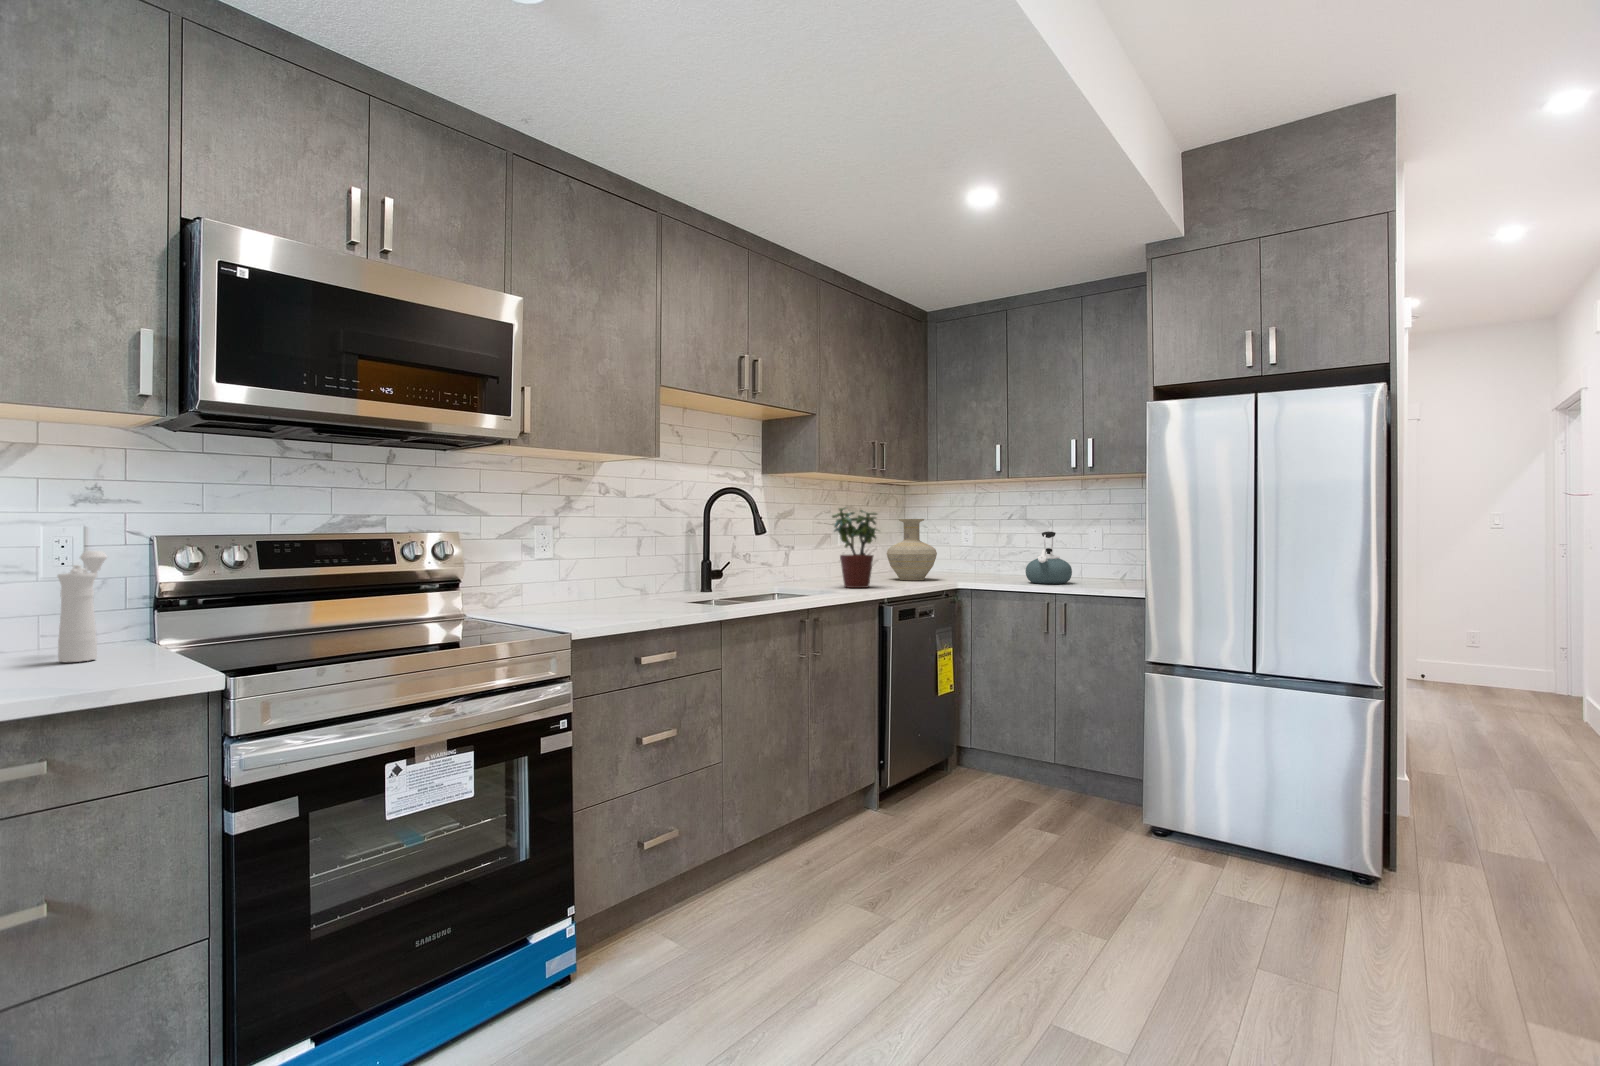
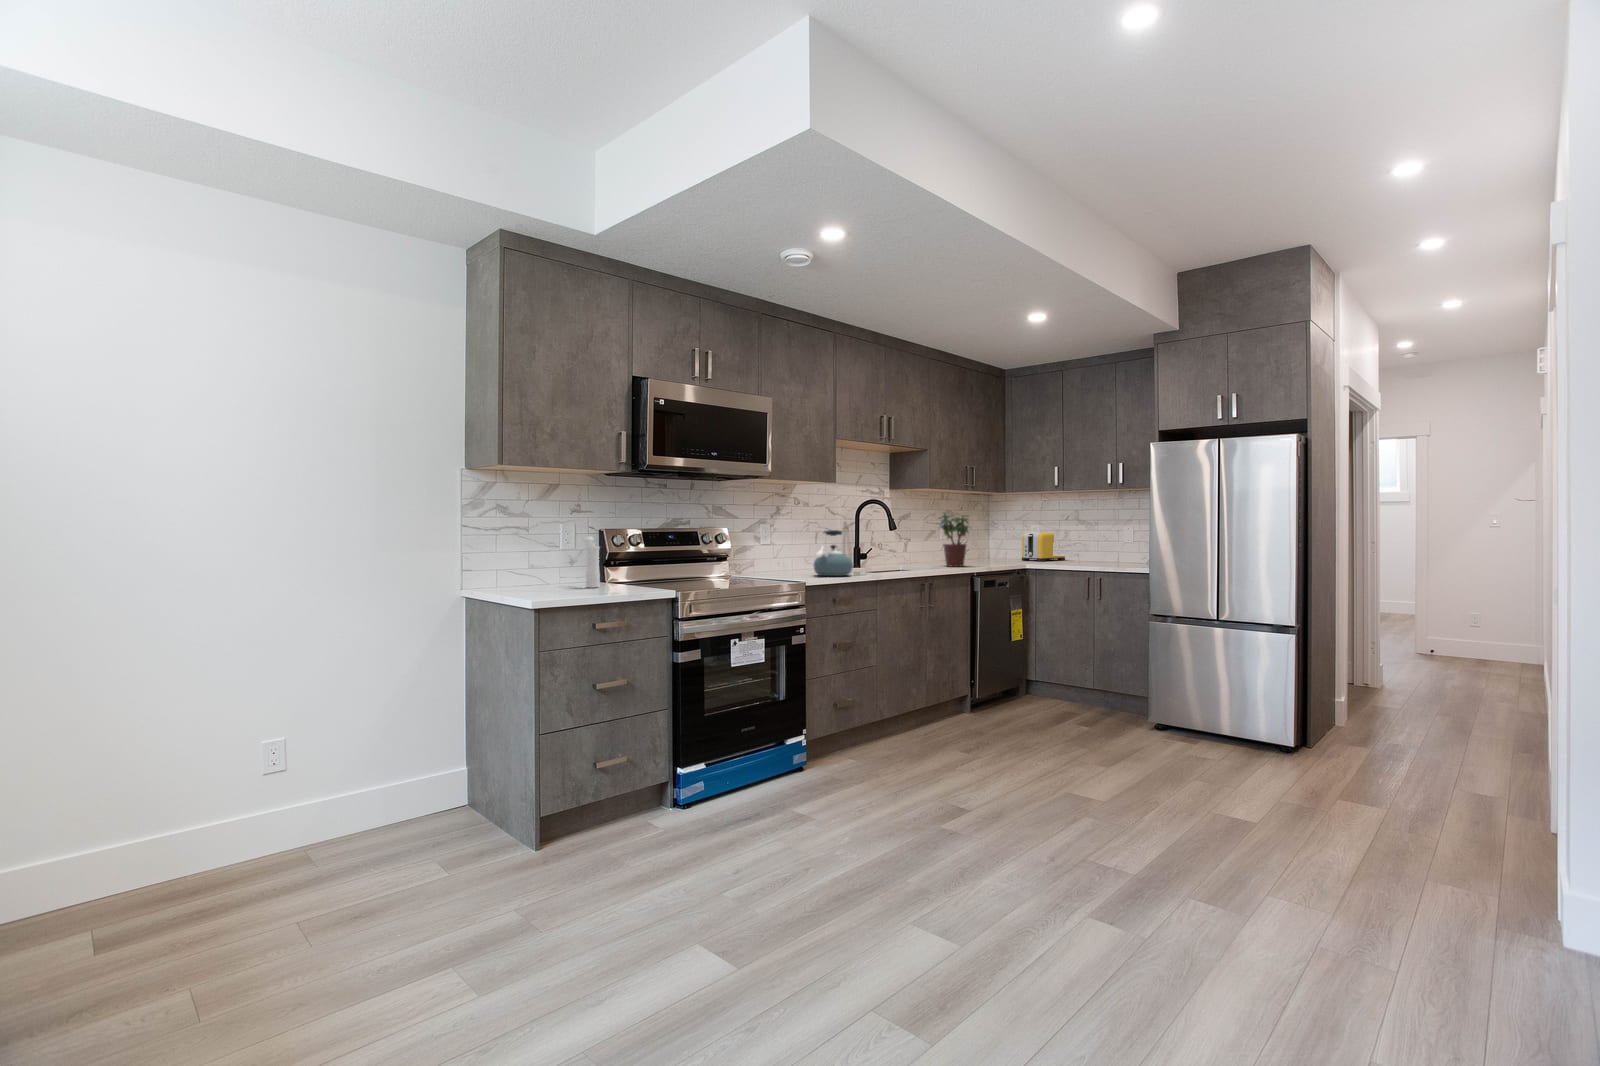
vase: present [887,519,937,580] -> none [975,519,1012,563]
kettle: present [1026,531,1072,584] -> present [814,530,853,576]
toaster: none [948,536,1005,576] -> present [1022,532,1065,561]

